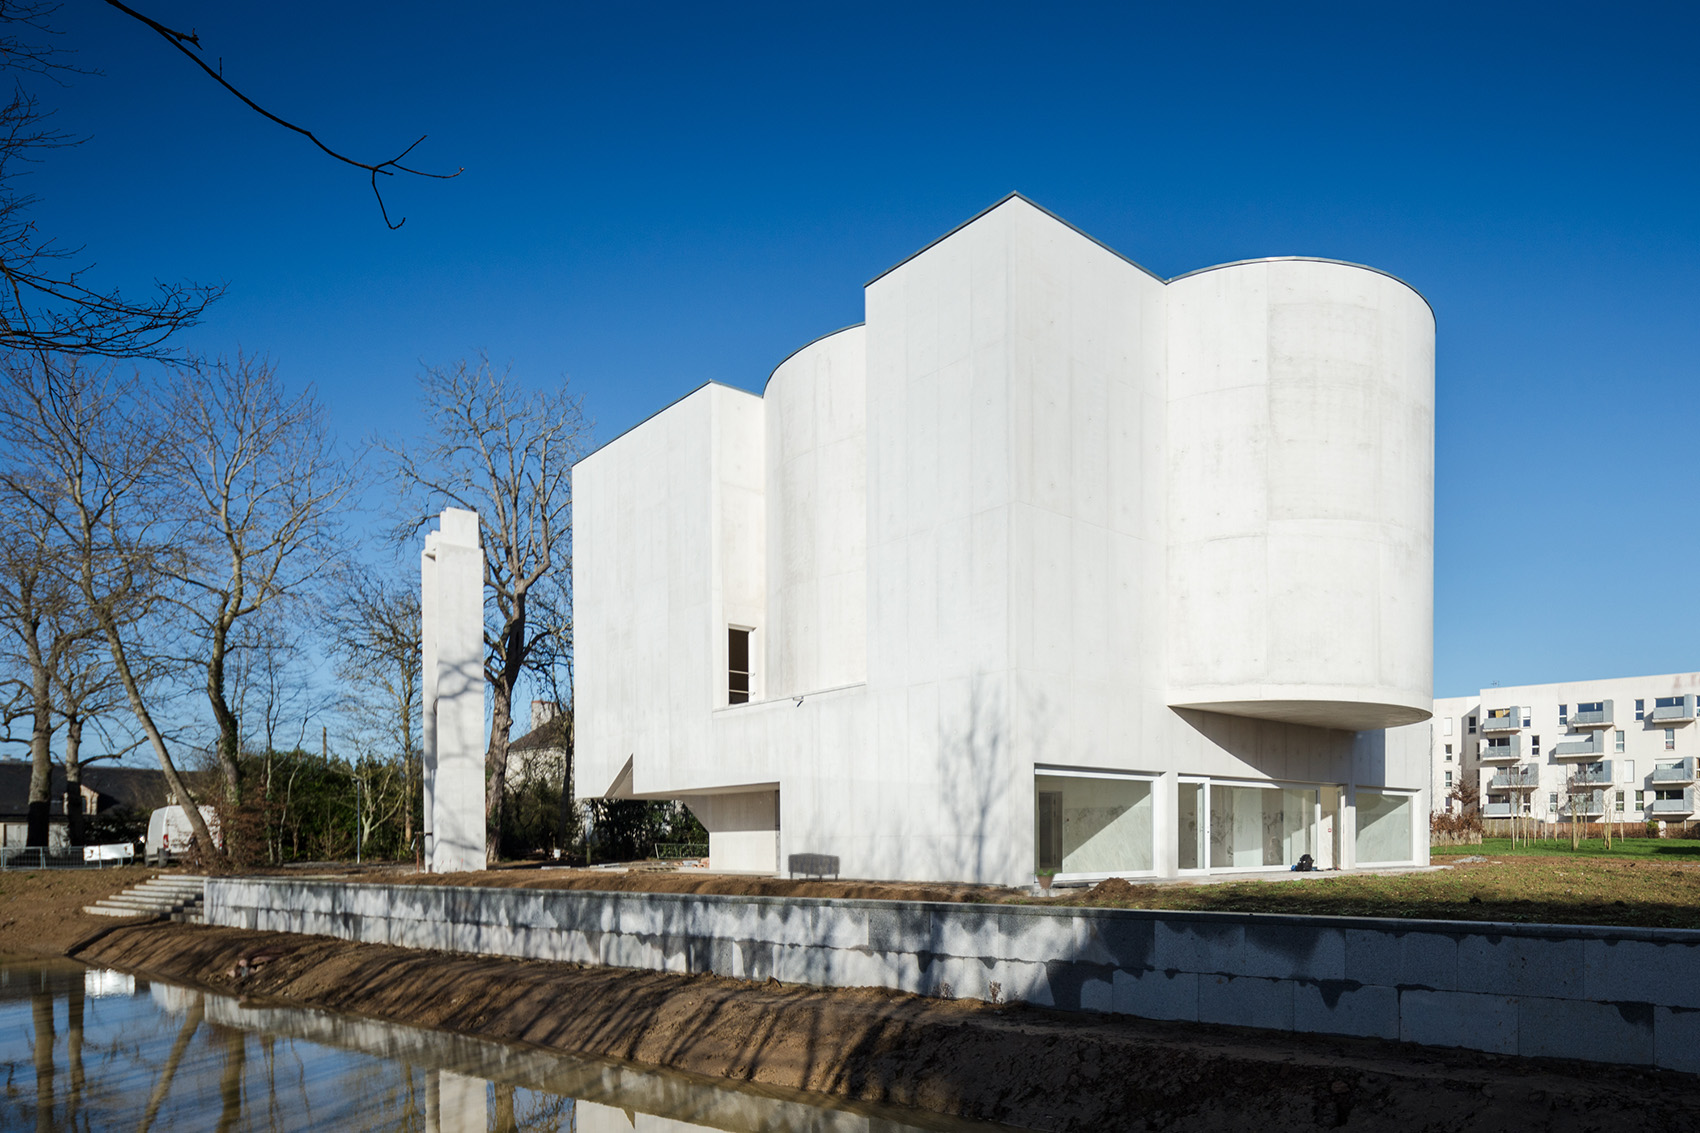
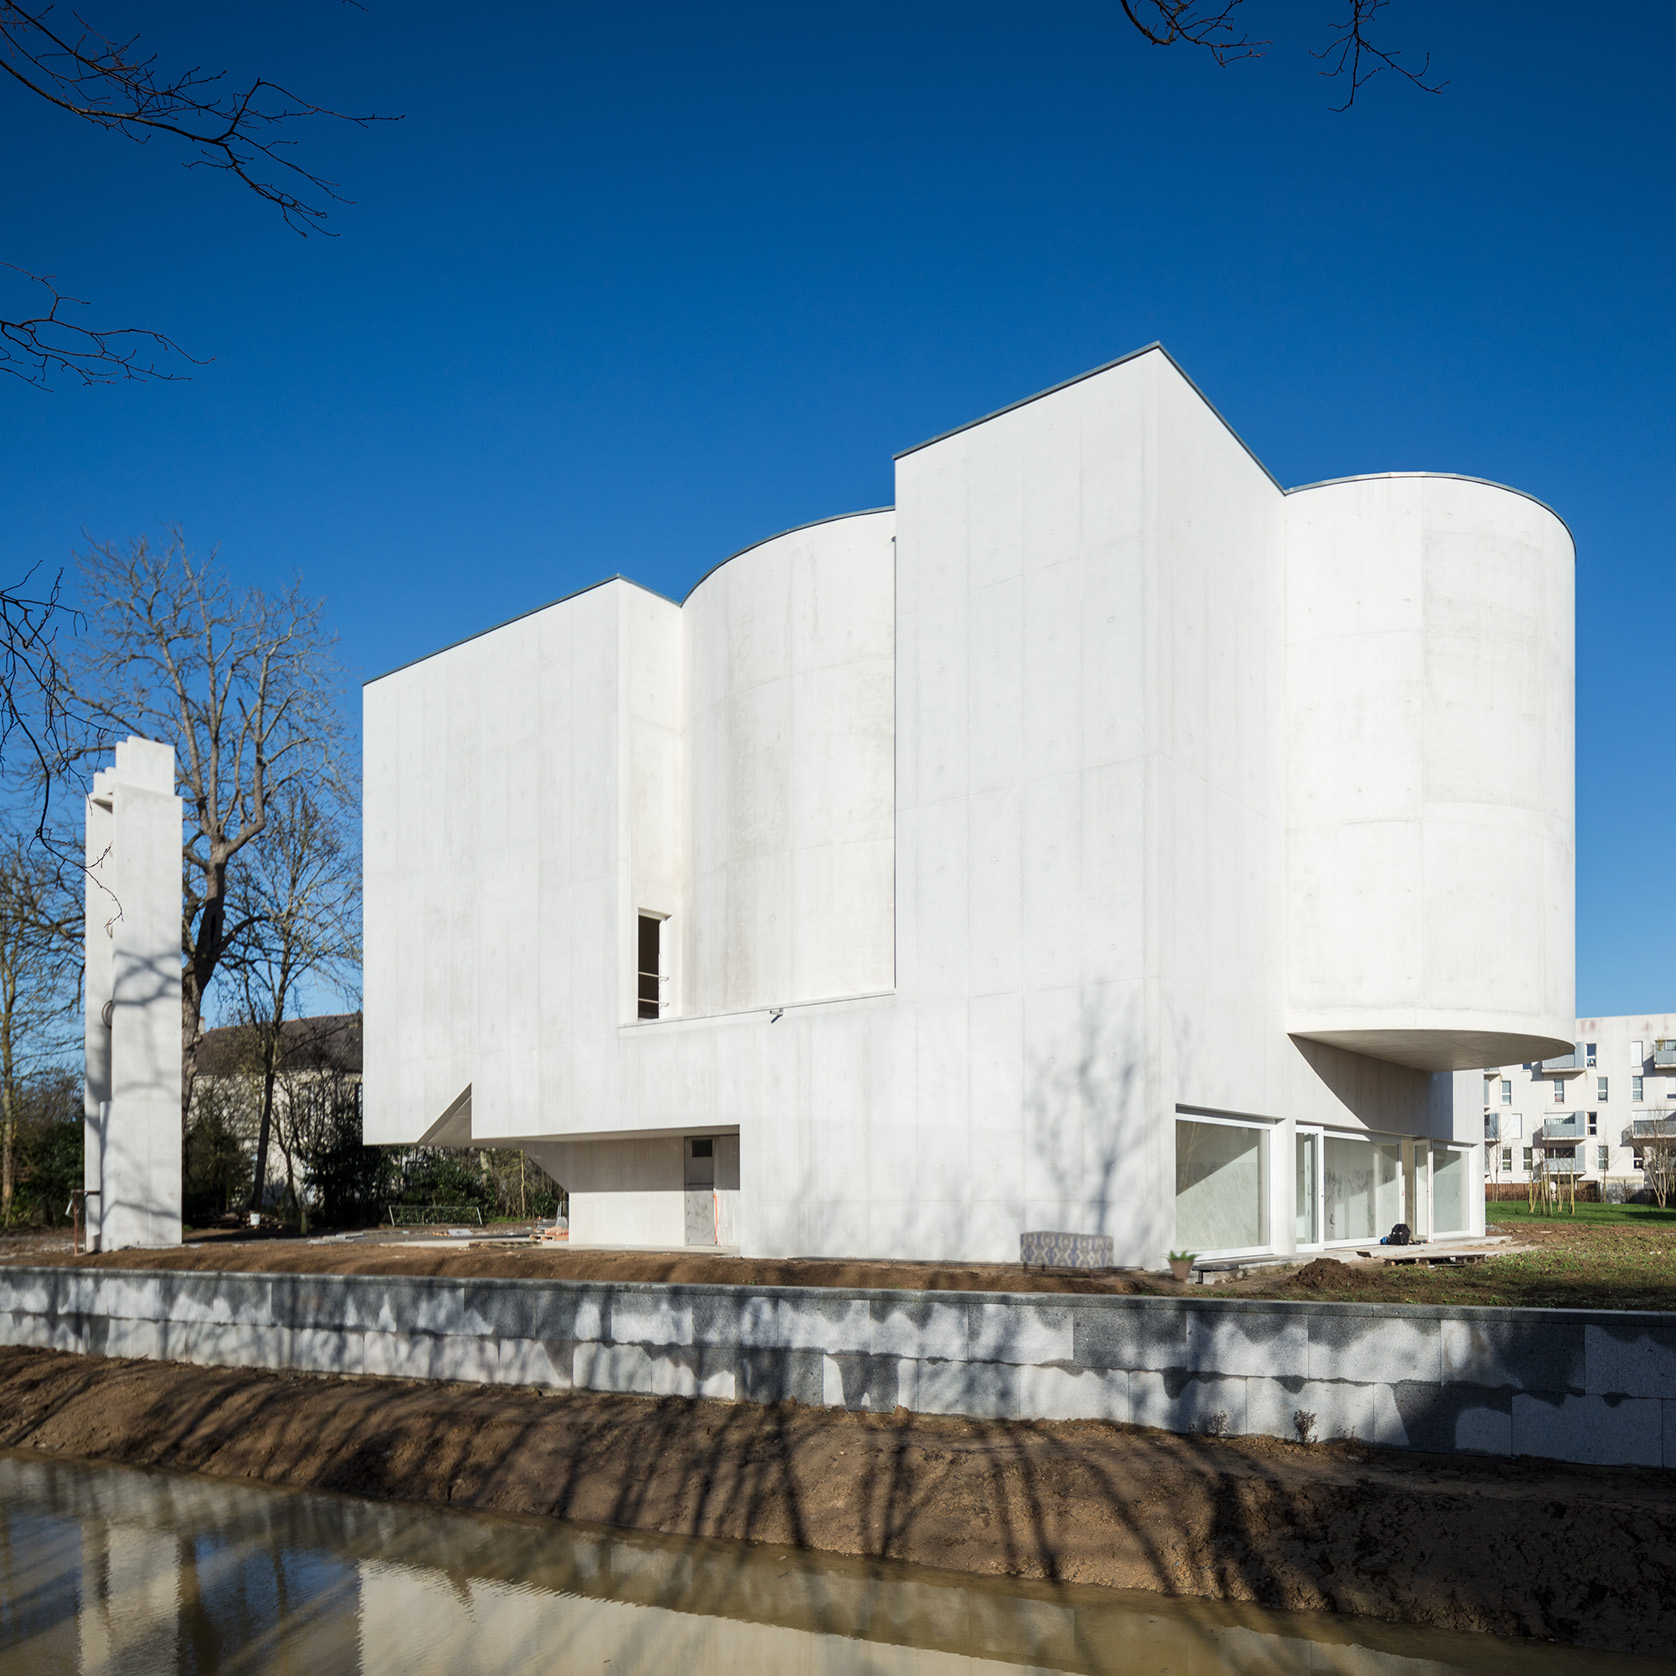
bench: present [788,853,840,882] -> present [1020,1231,1114,1279]

